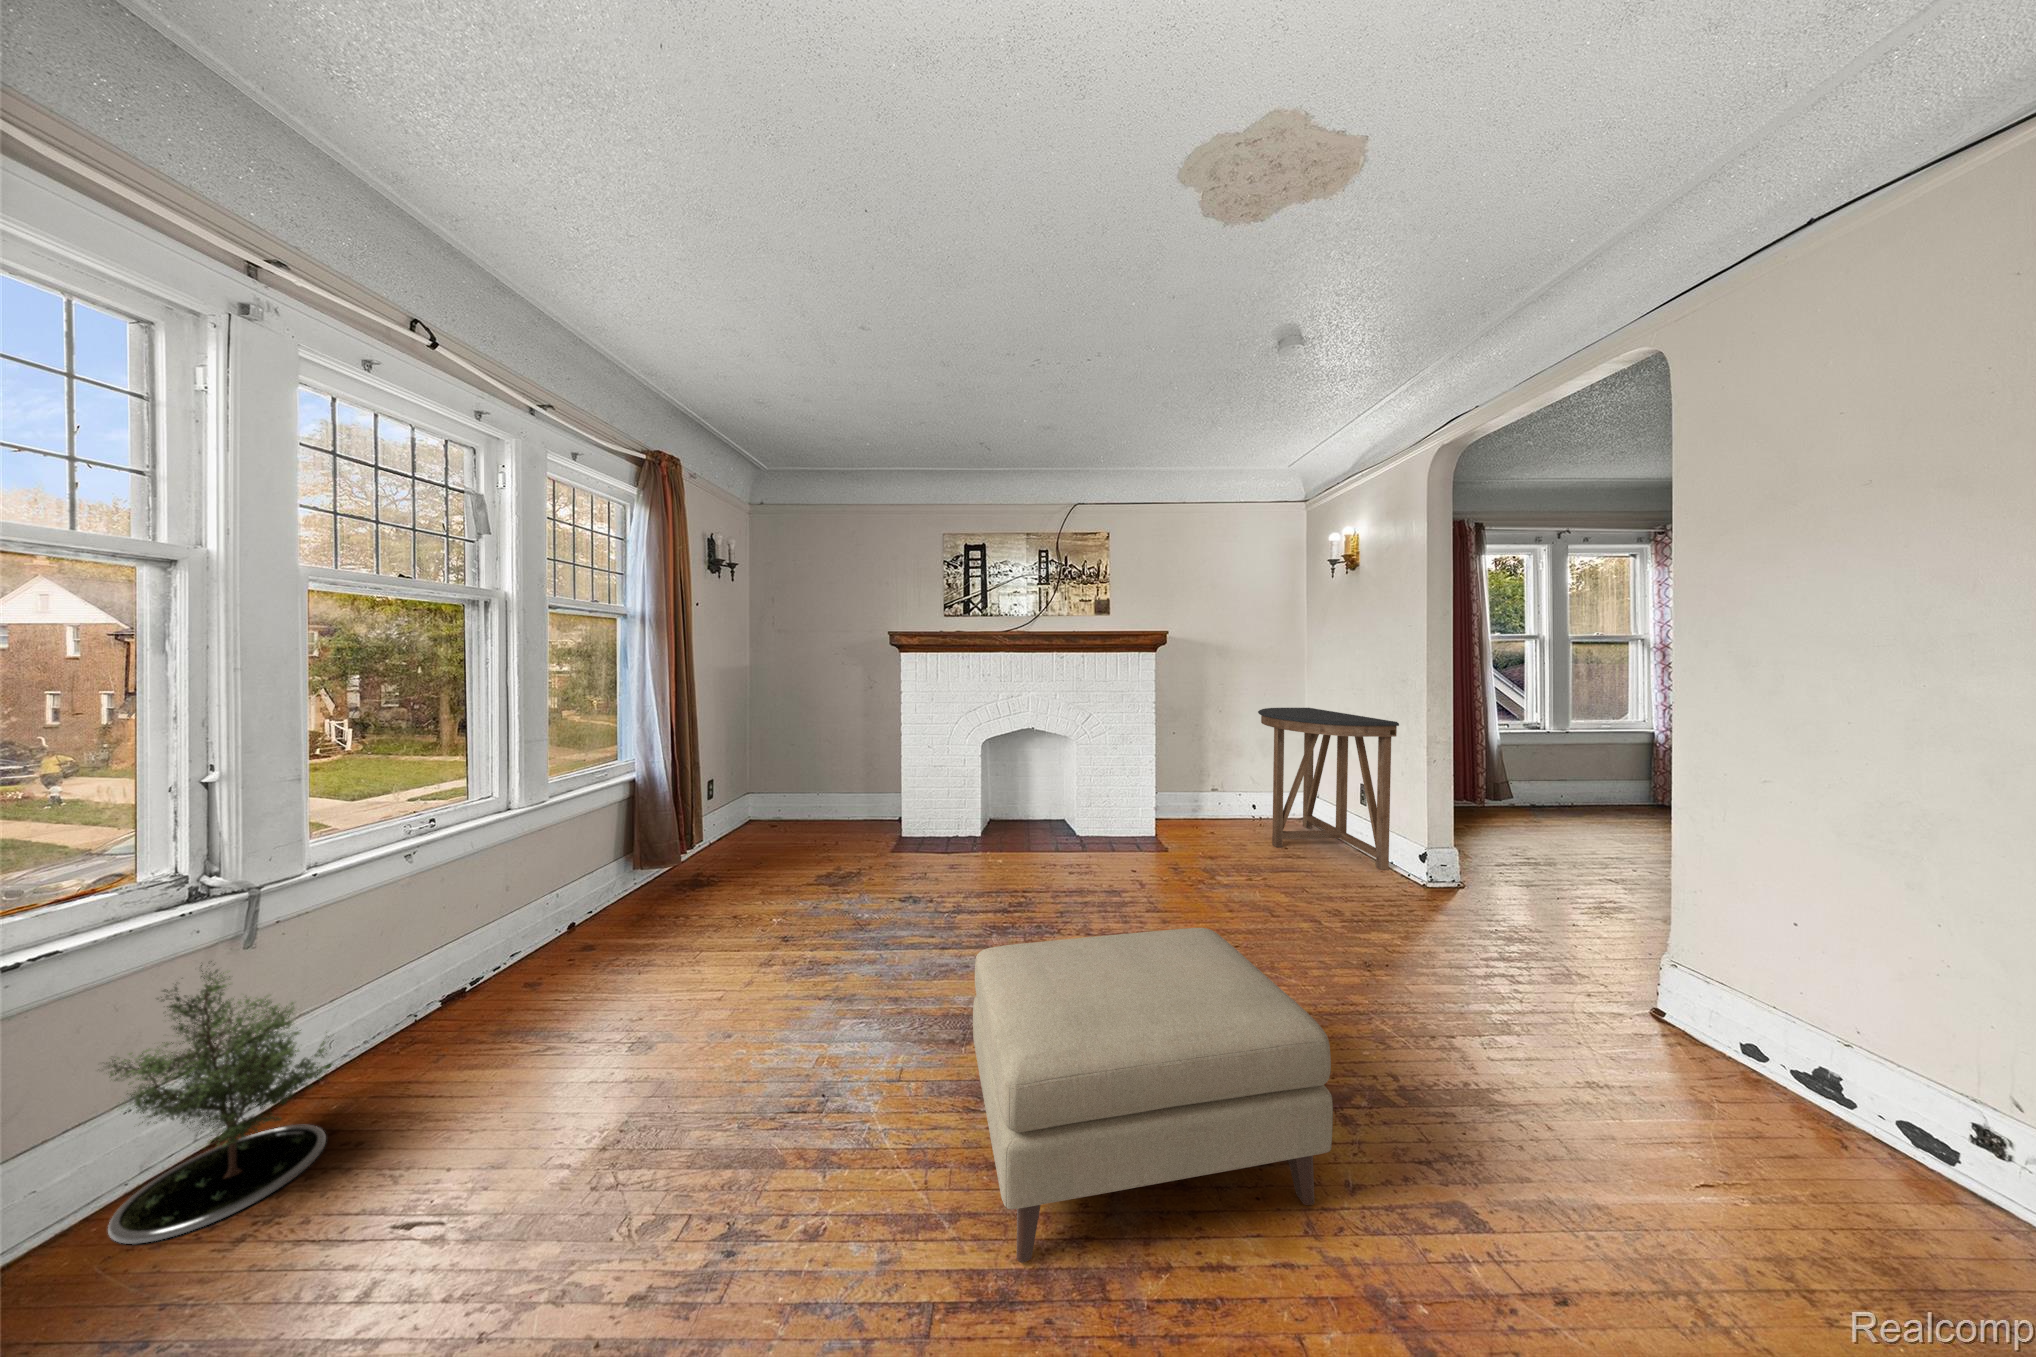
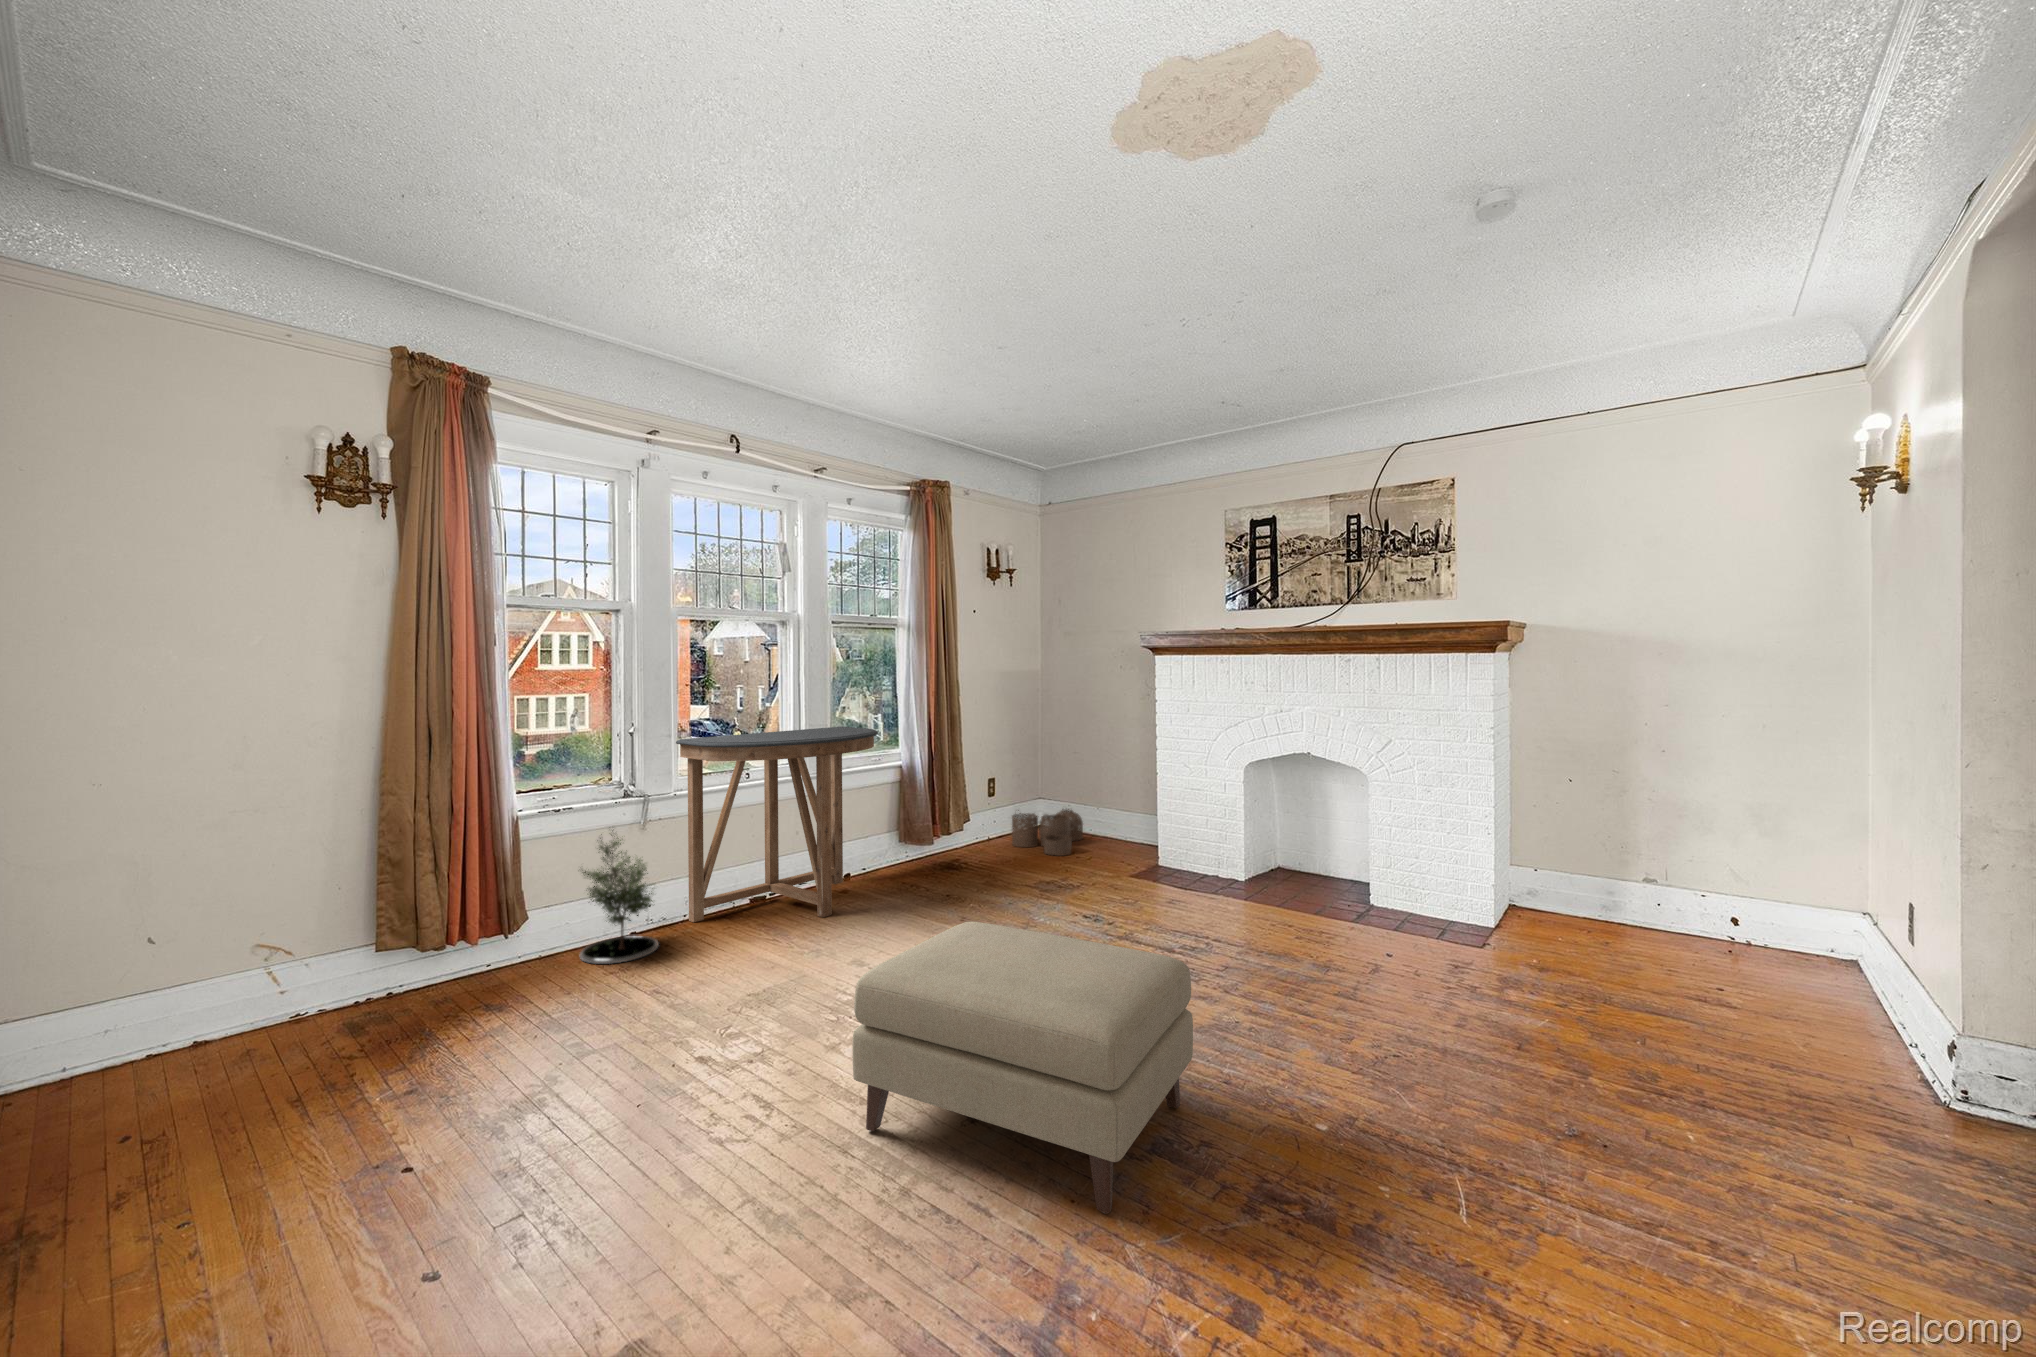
console table: present [1258,708,1399,870] -> present [676,727,878,922]
woven basket: none [740,793,812,842] -> present [1012,809,1083,856]

